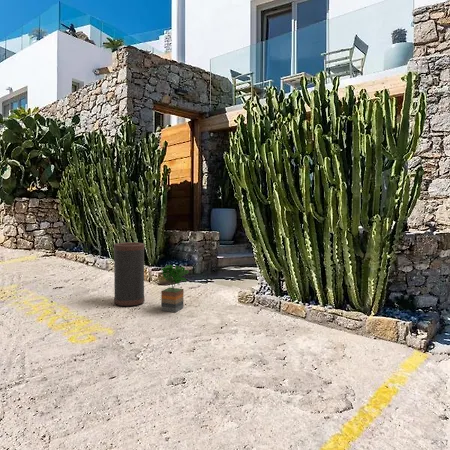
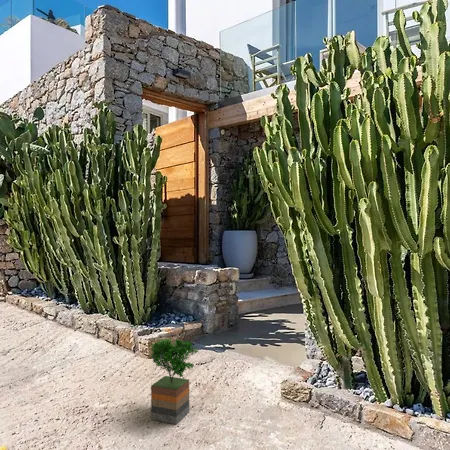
trash can: present [114,242,144,306] -> none [71,297,123,409]

